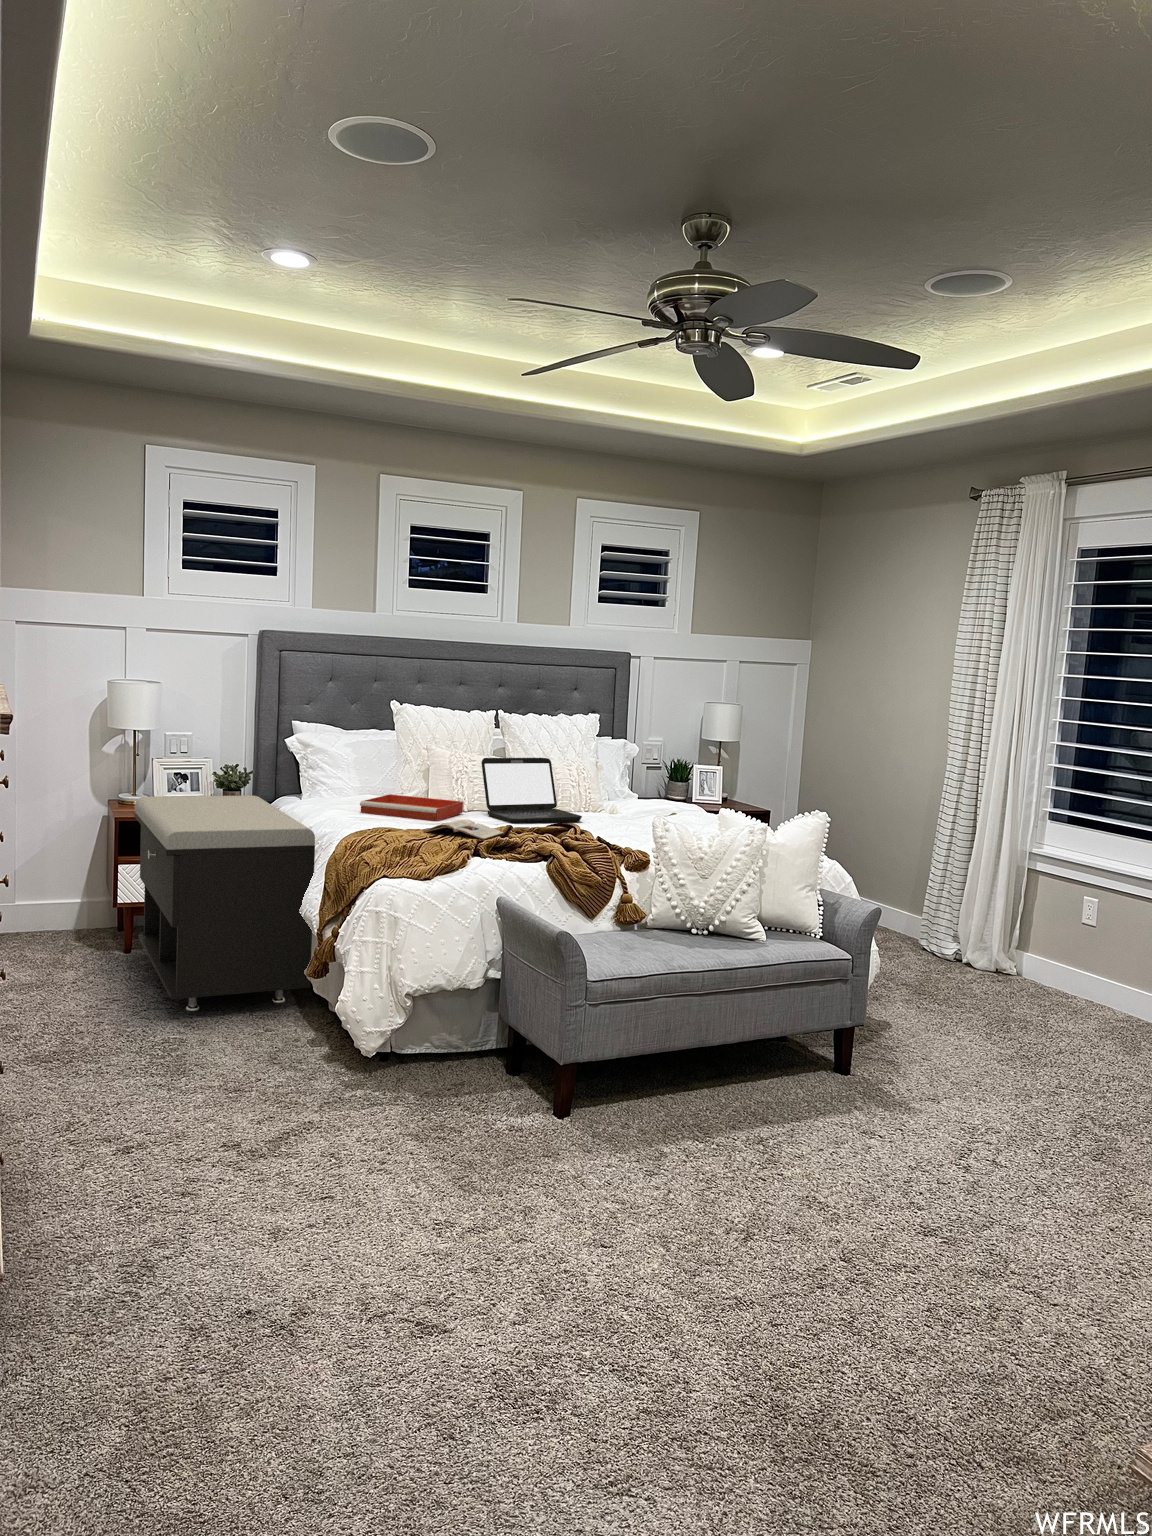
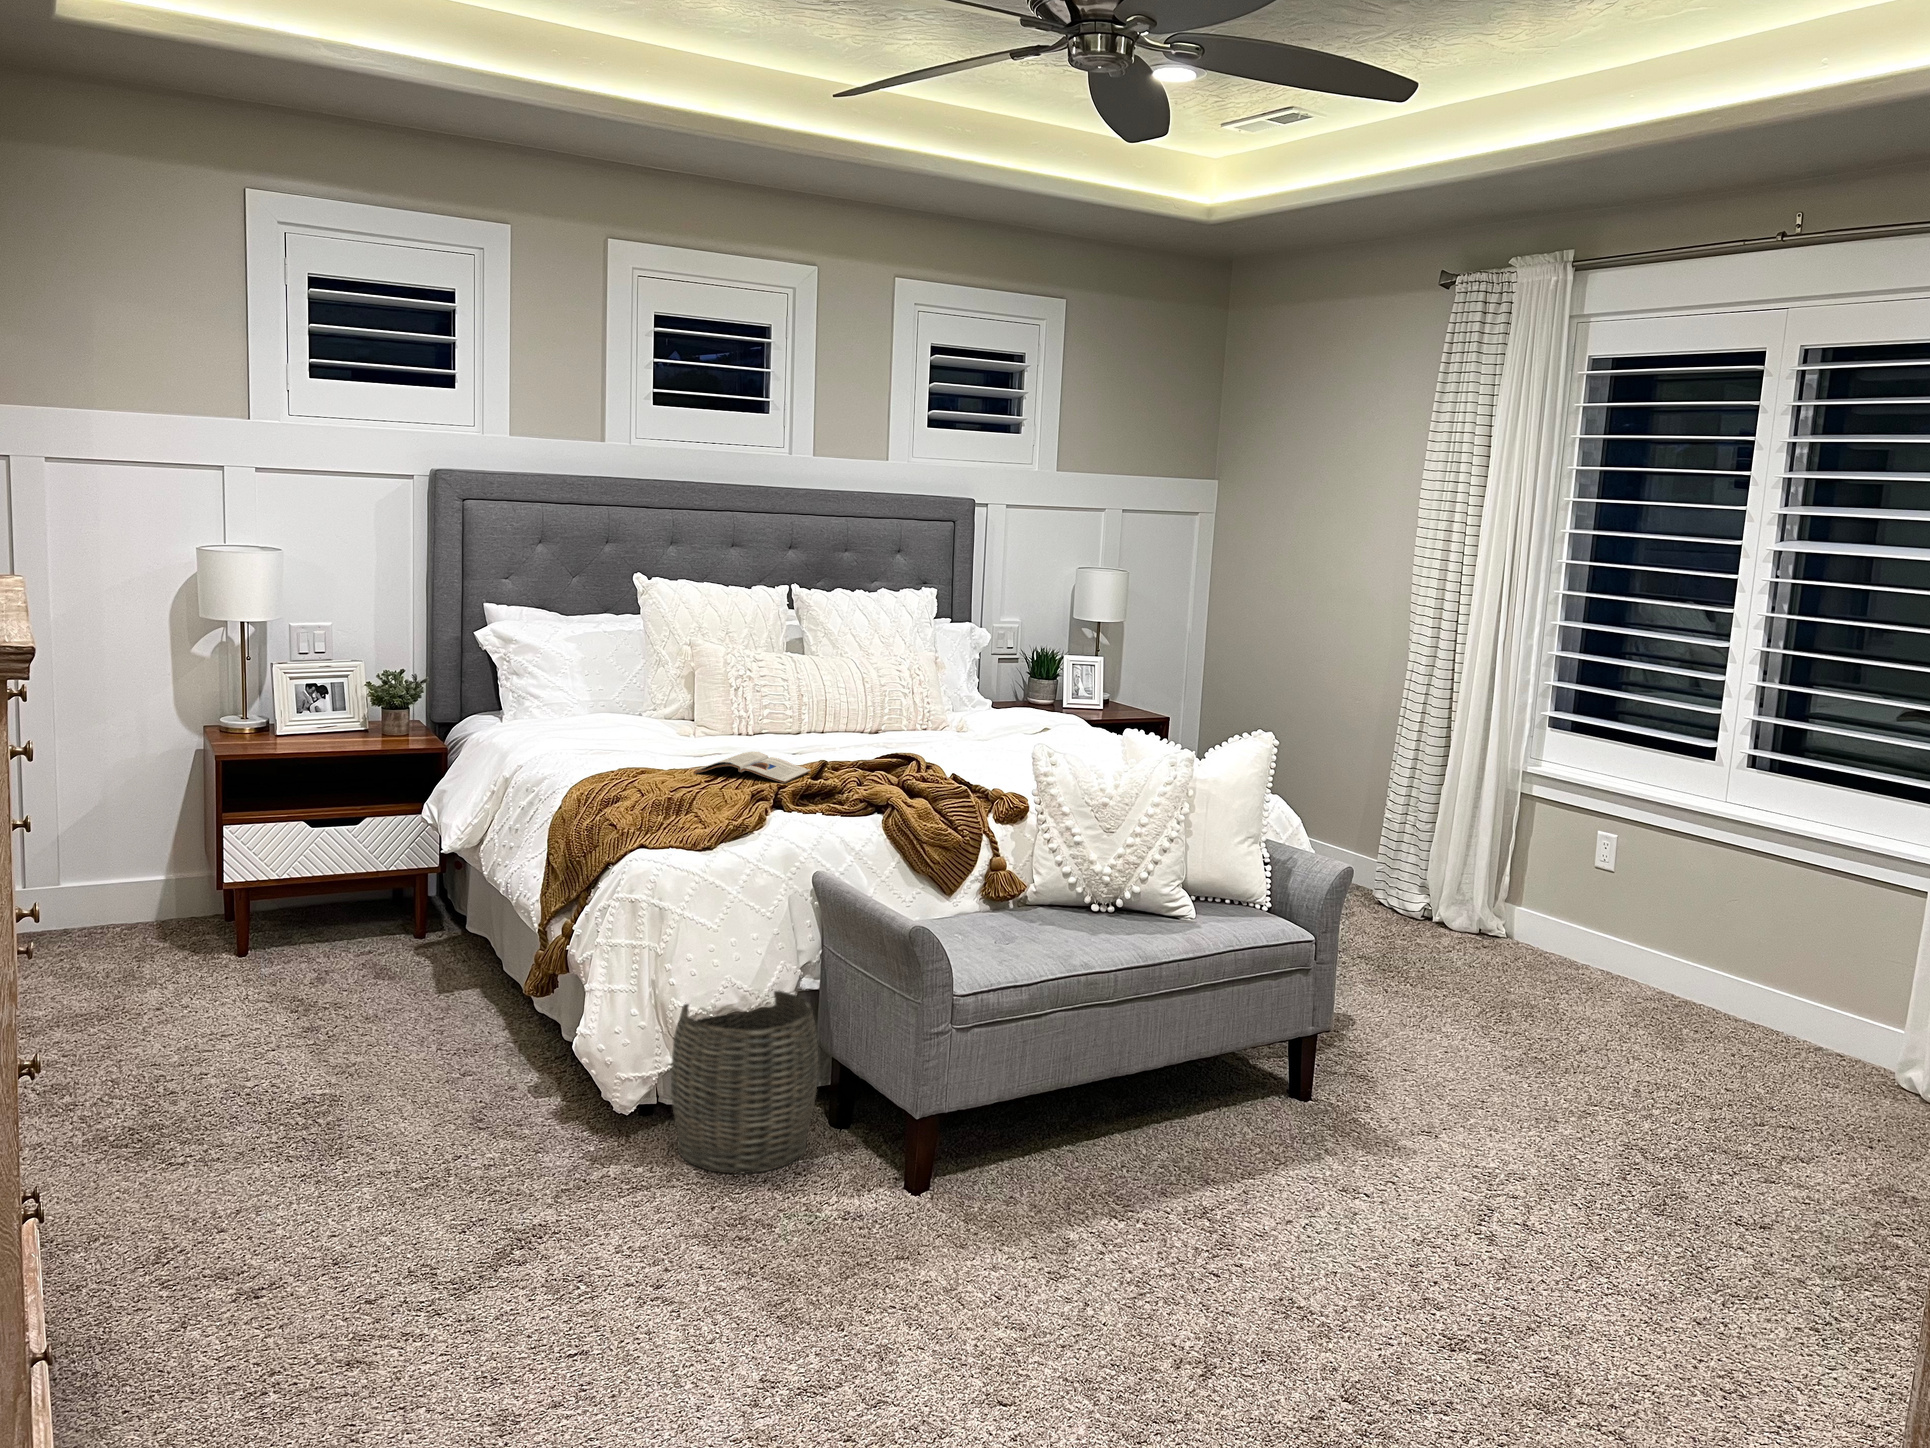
laptop: present [481,758,582,824] -> none [771,655,918,754]
tray: present [360,794,463,821] -> none [593,712,745,753]
storage bench: present [135,796,315,1011] -> none [245,717,530,1049]
woven basket: none [399,976,498,1099] -> present [671,991,818,1173]

